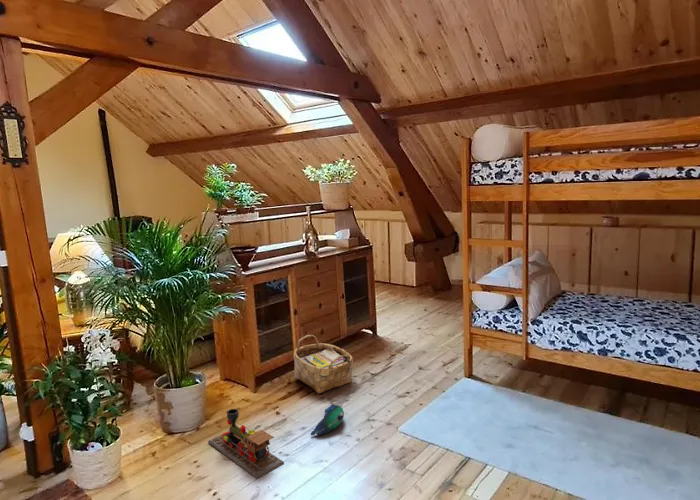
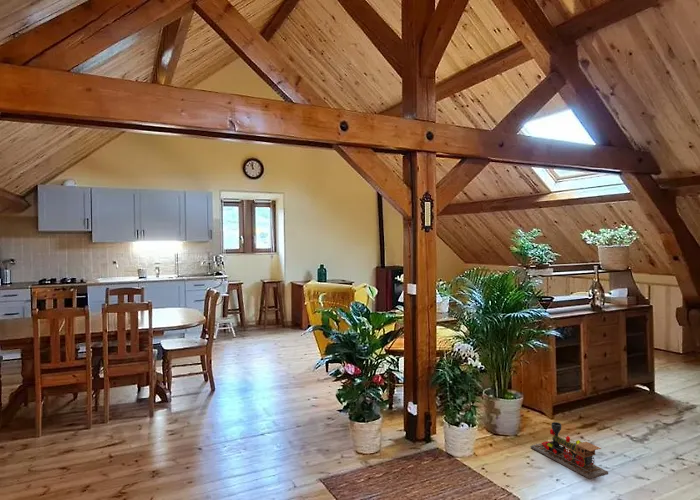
woven basket: present [293,335,353,393] -> none [585,377,647,429]
plush toy: present [311,404,344,435] -> none [624,438,655,460]

